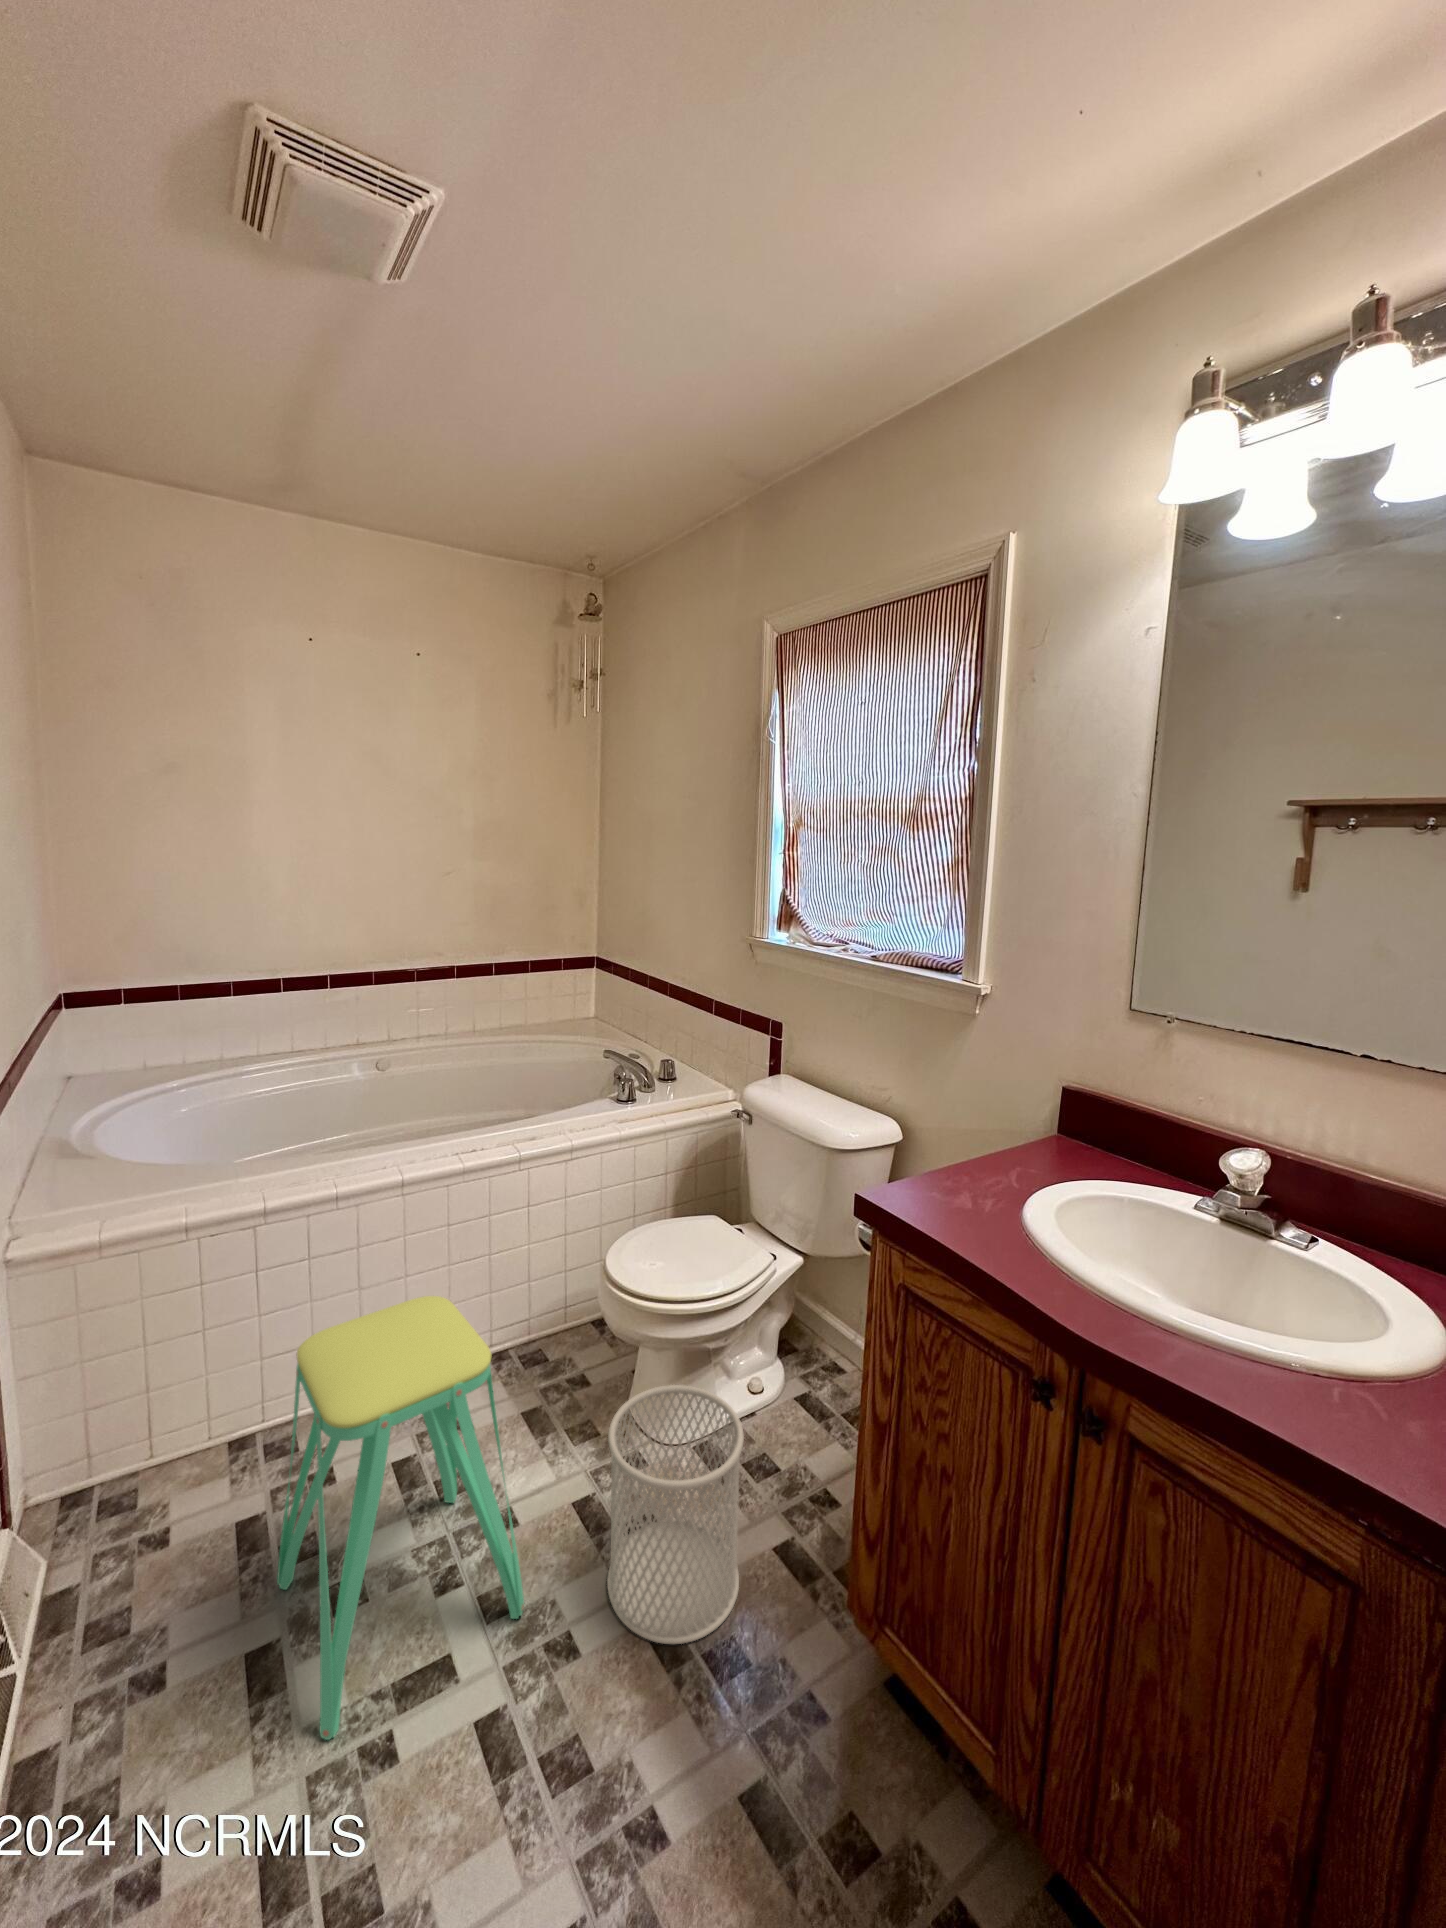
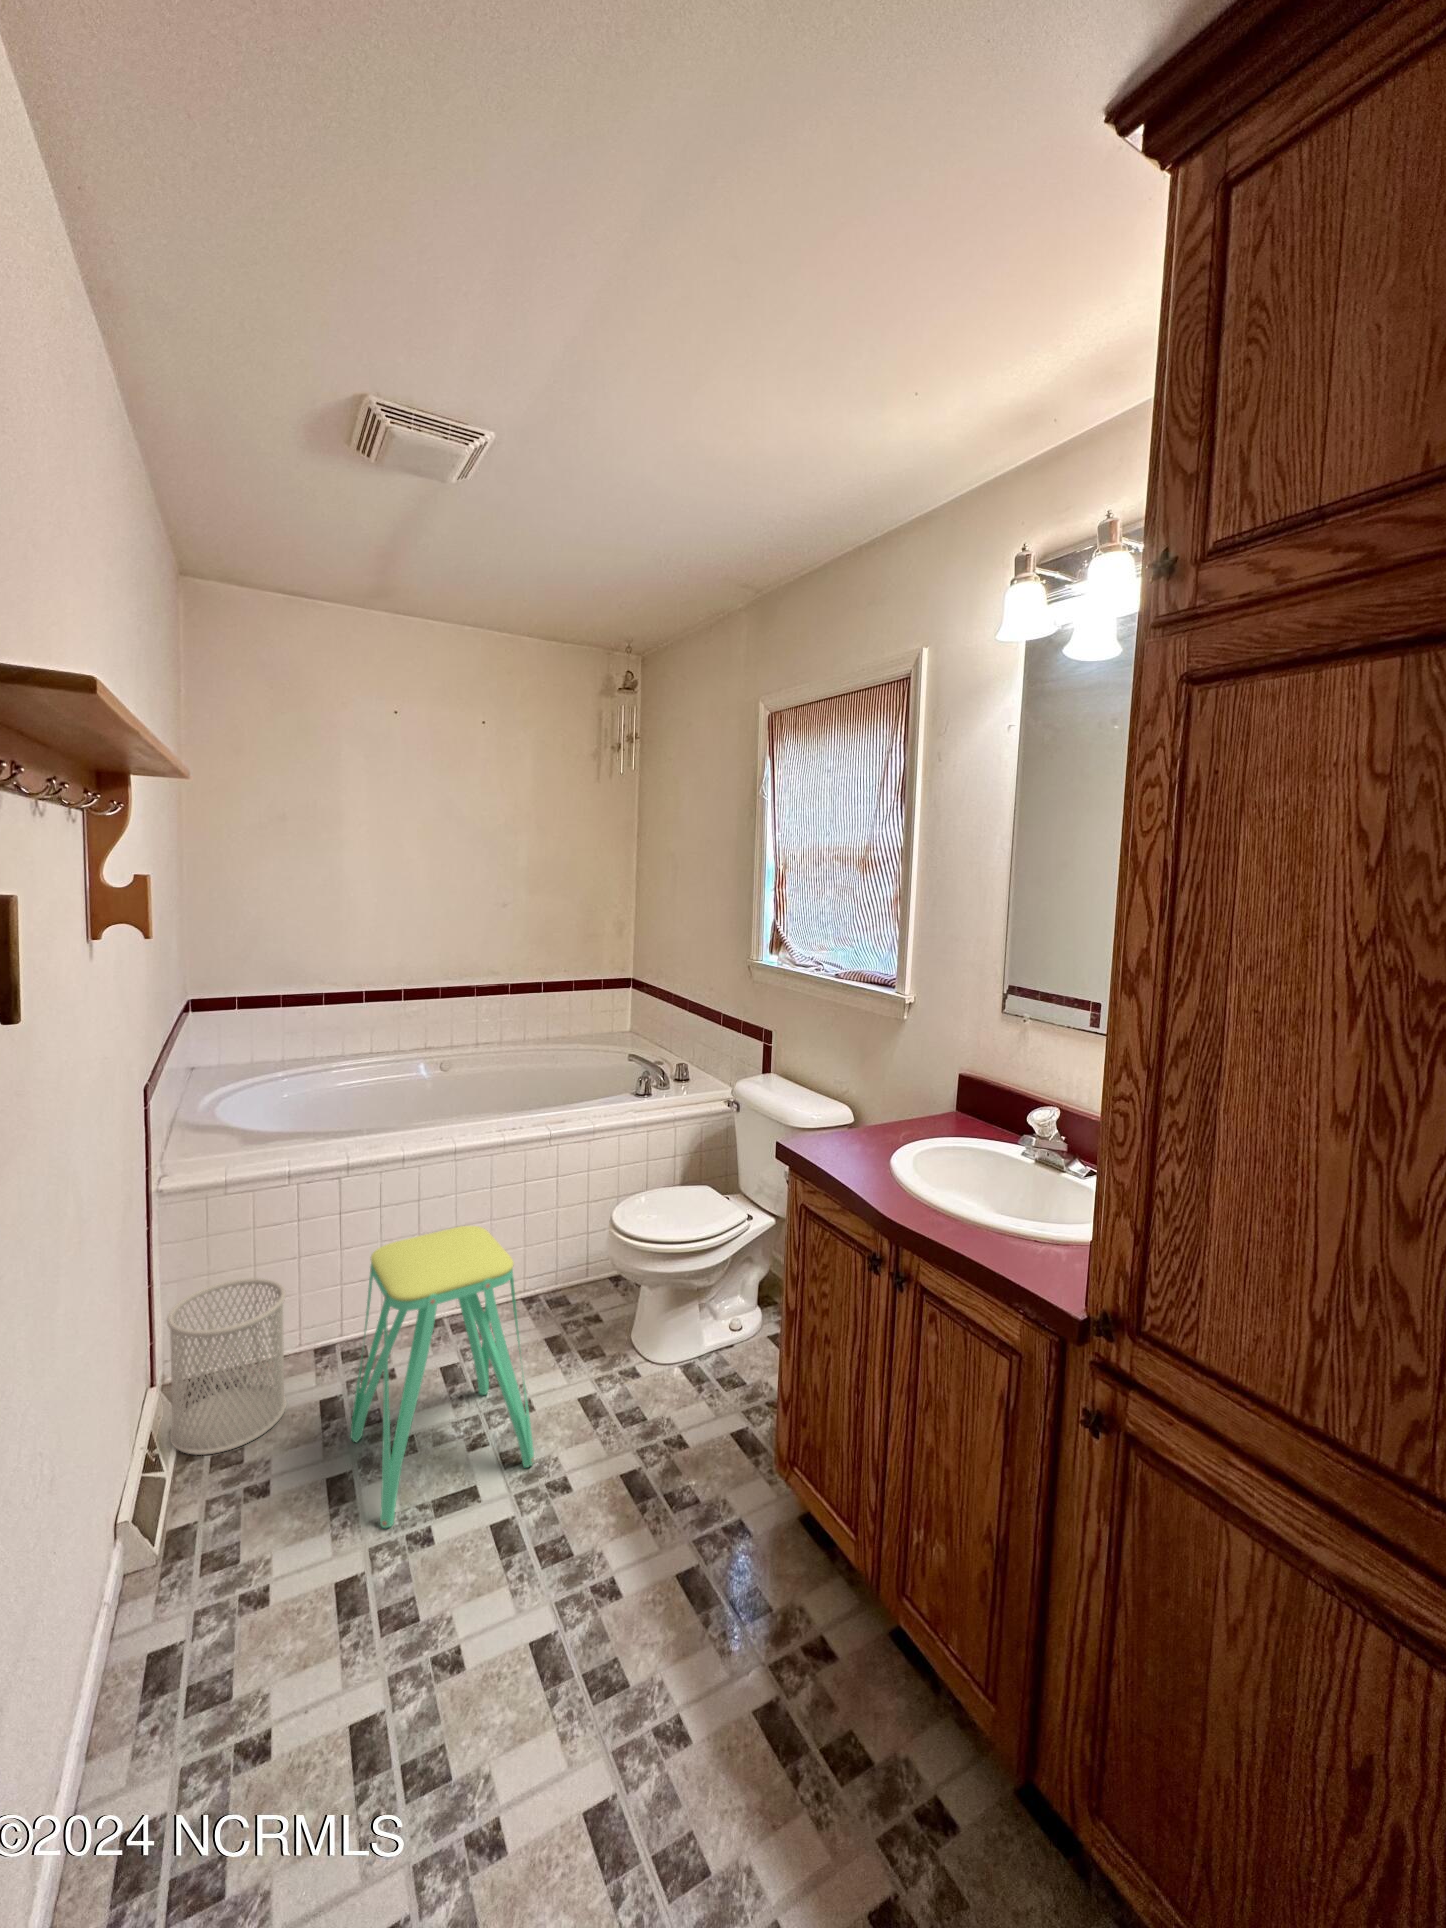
wastebasket: present [607,1385,744,1644] -> present [167,1278,287,1455]

